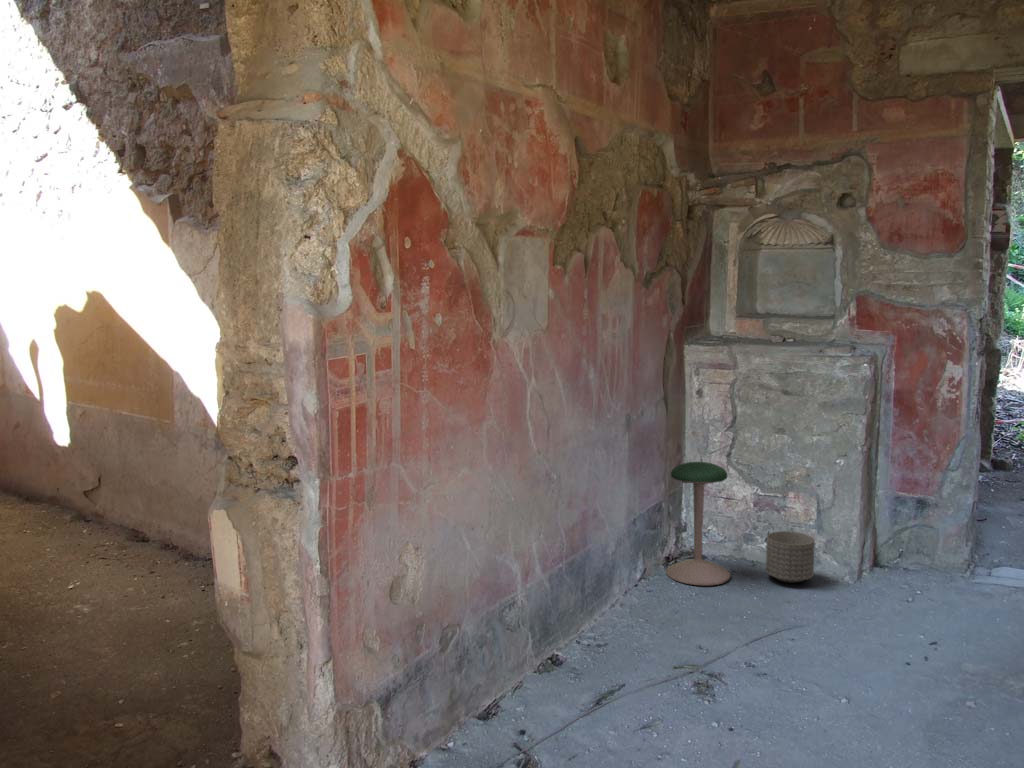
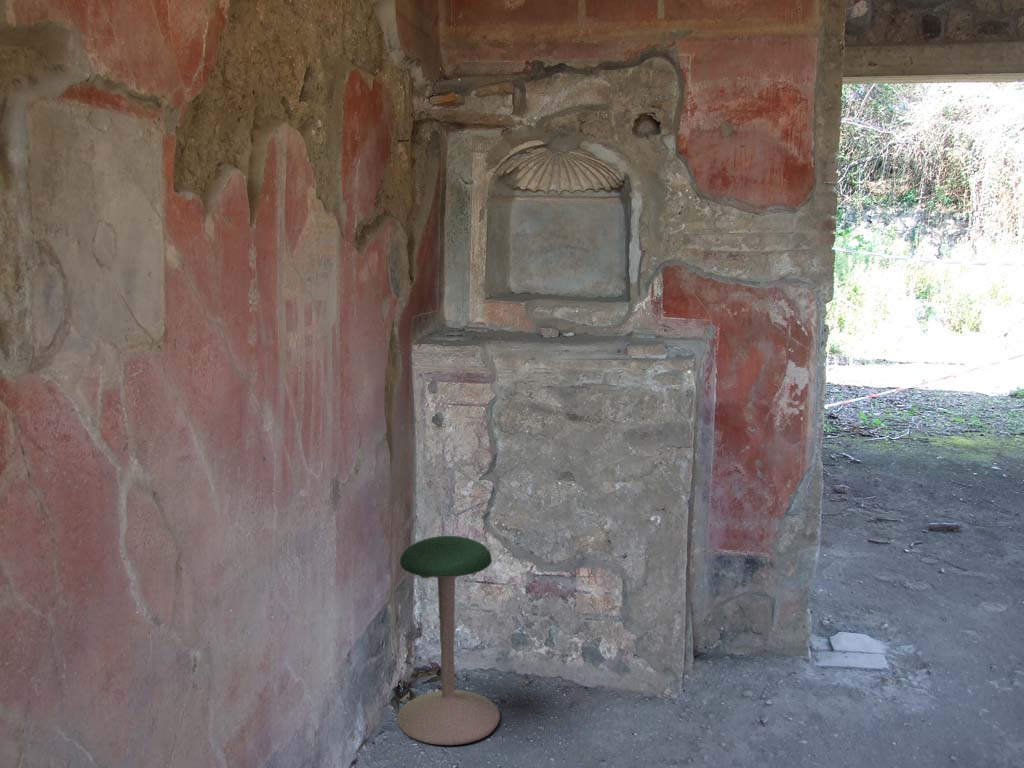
planter: present [766,531,815,583] -> none [552,630,624,715]

